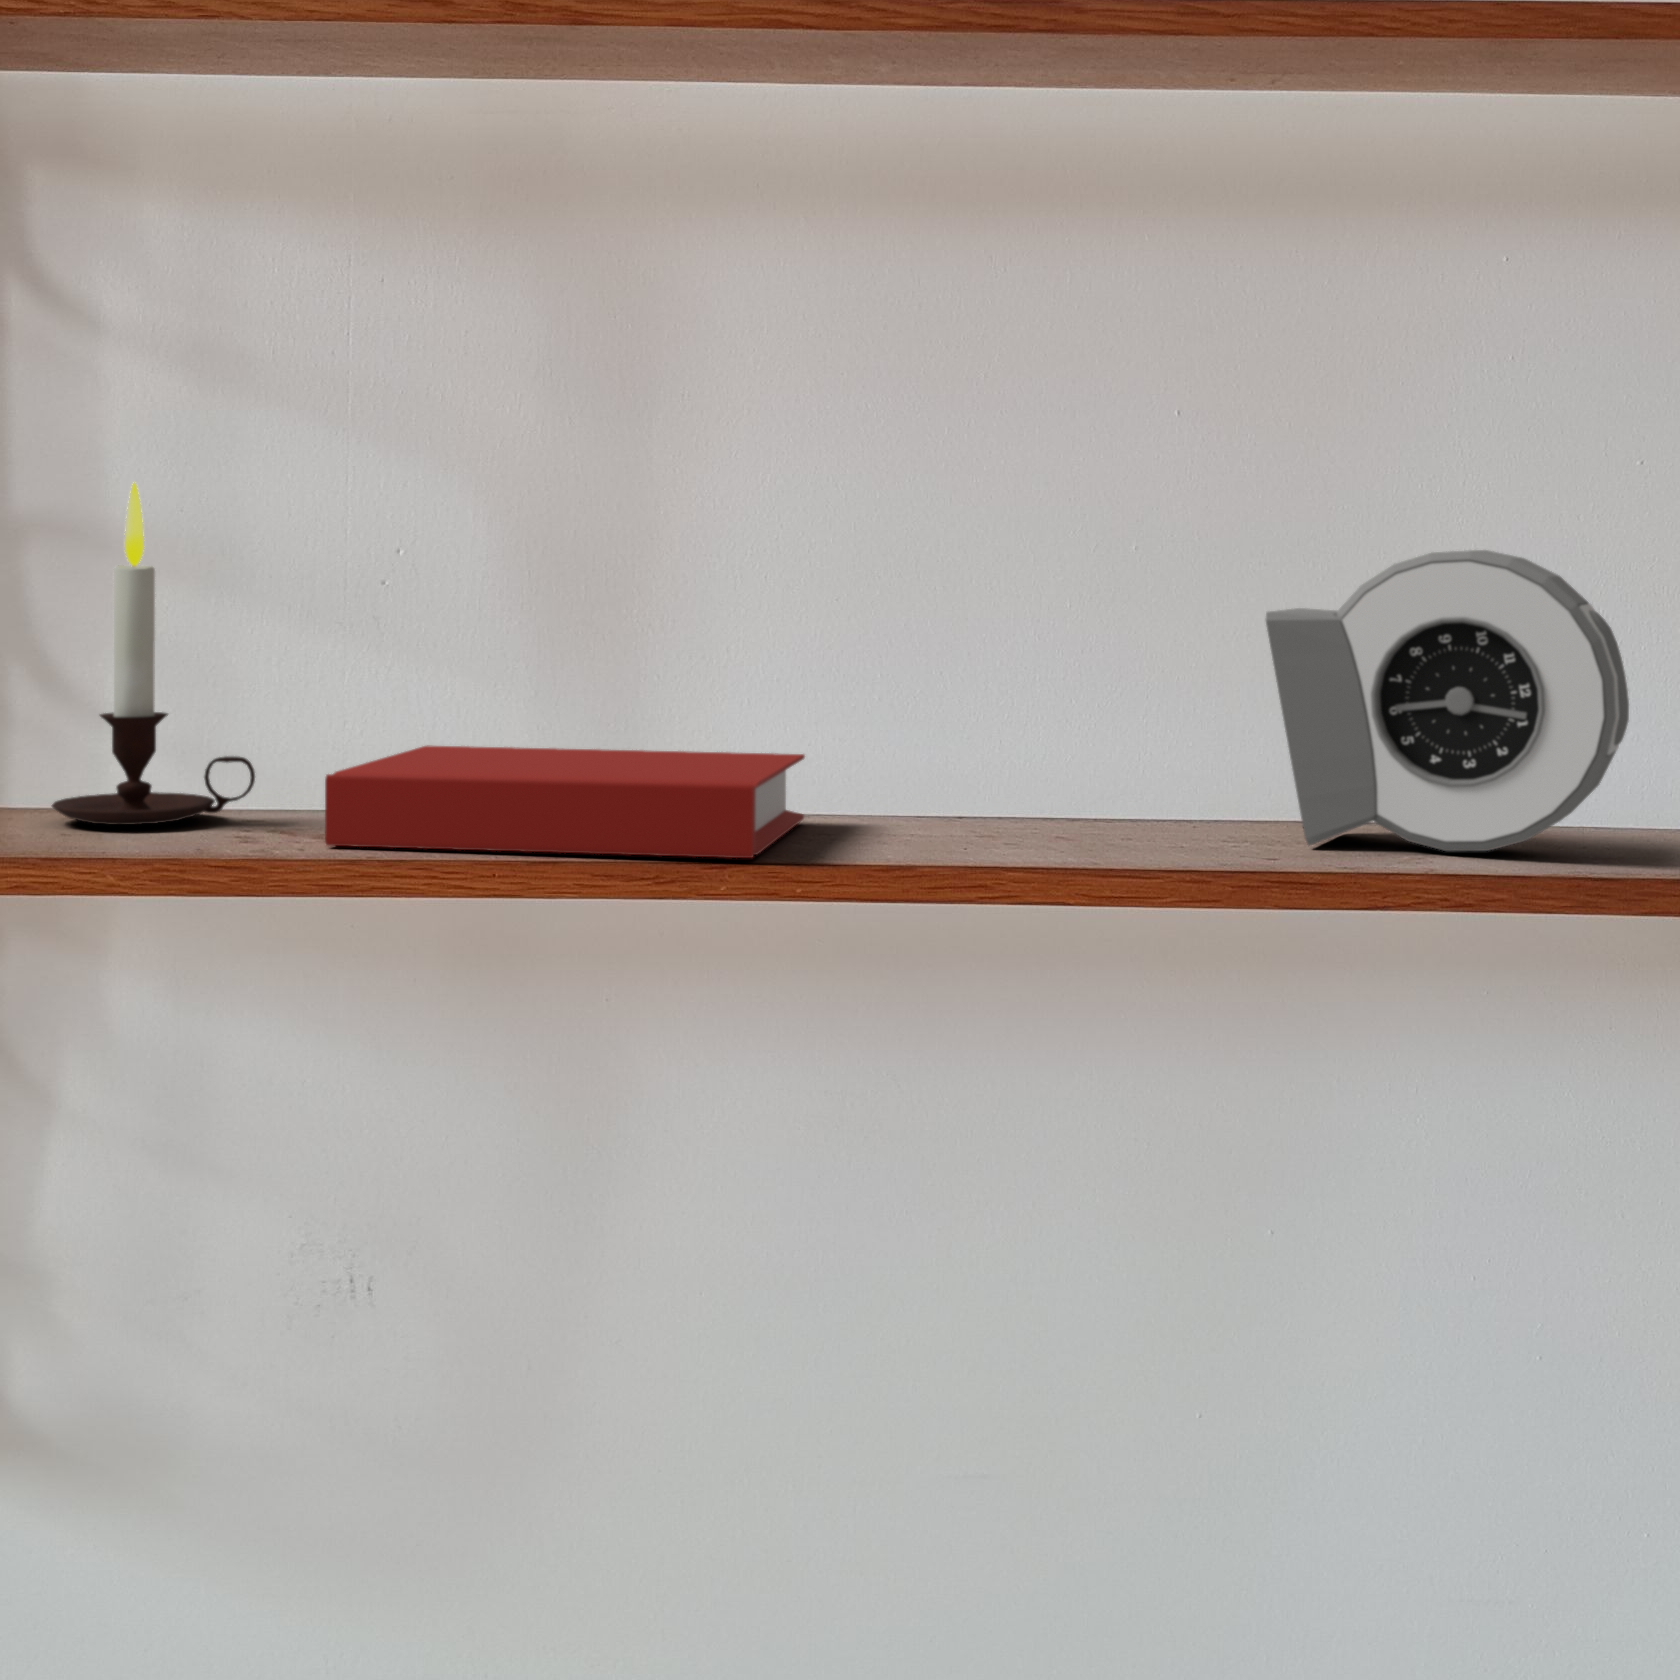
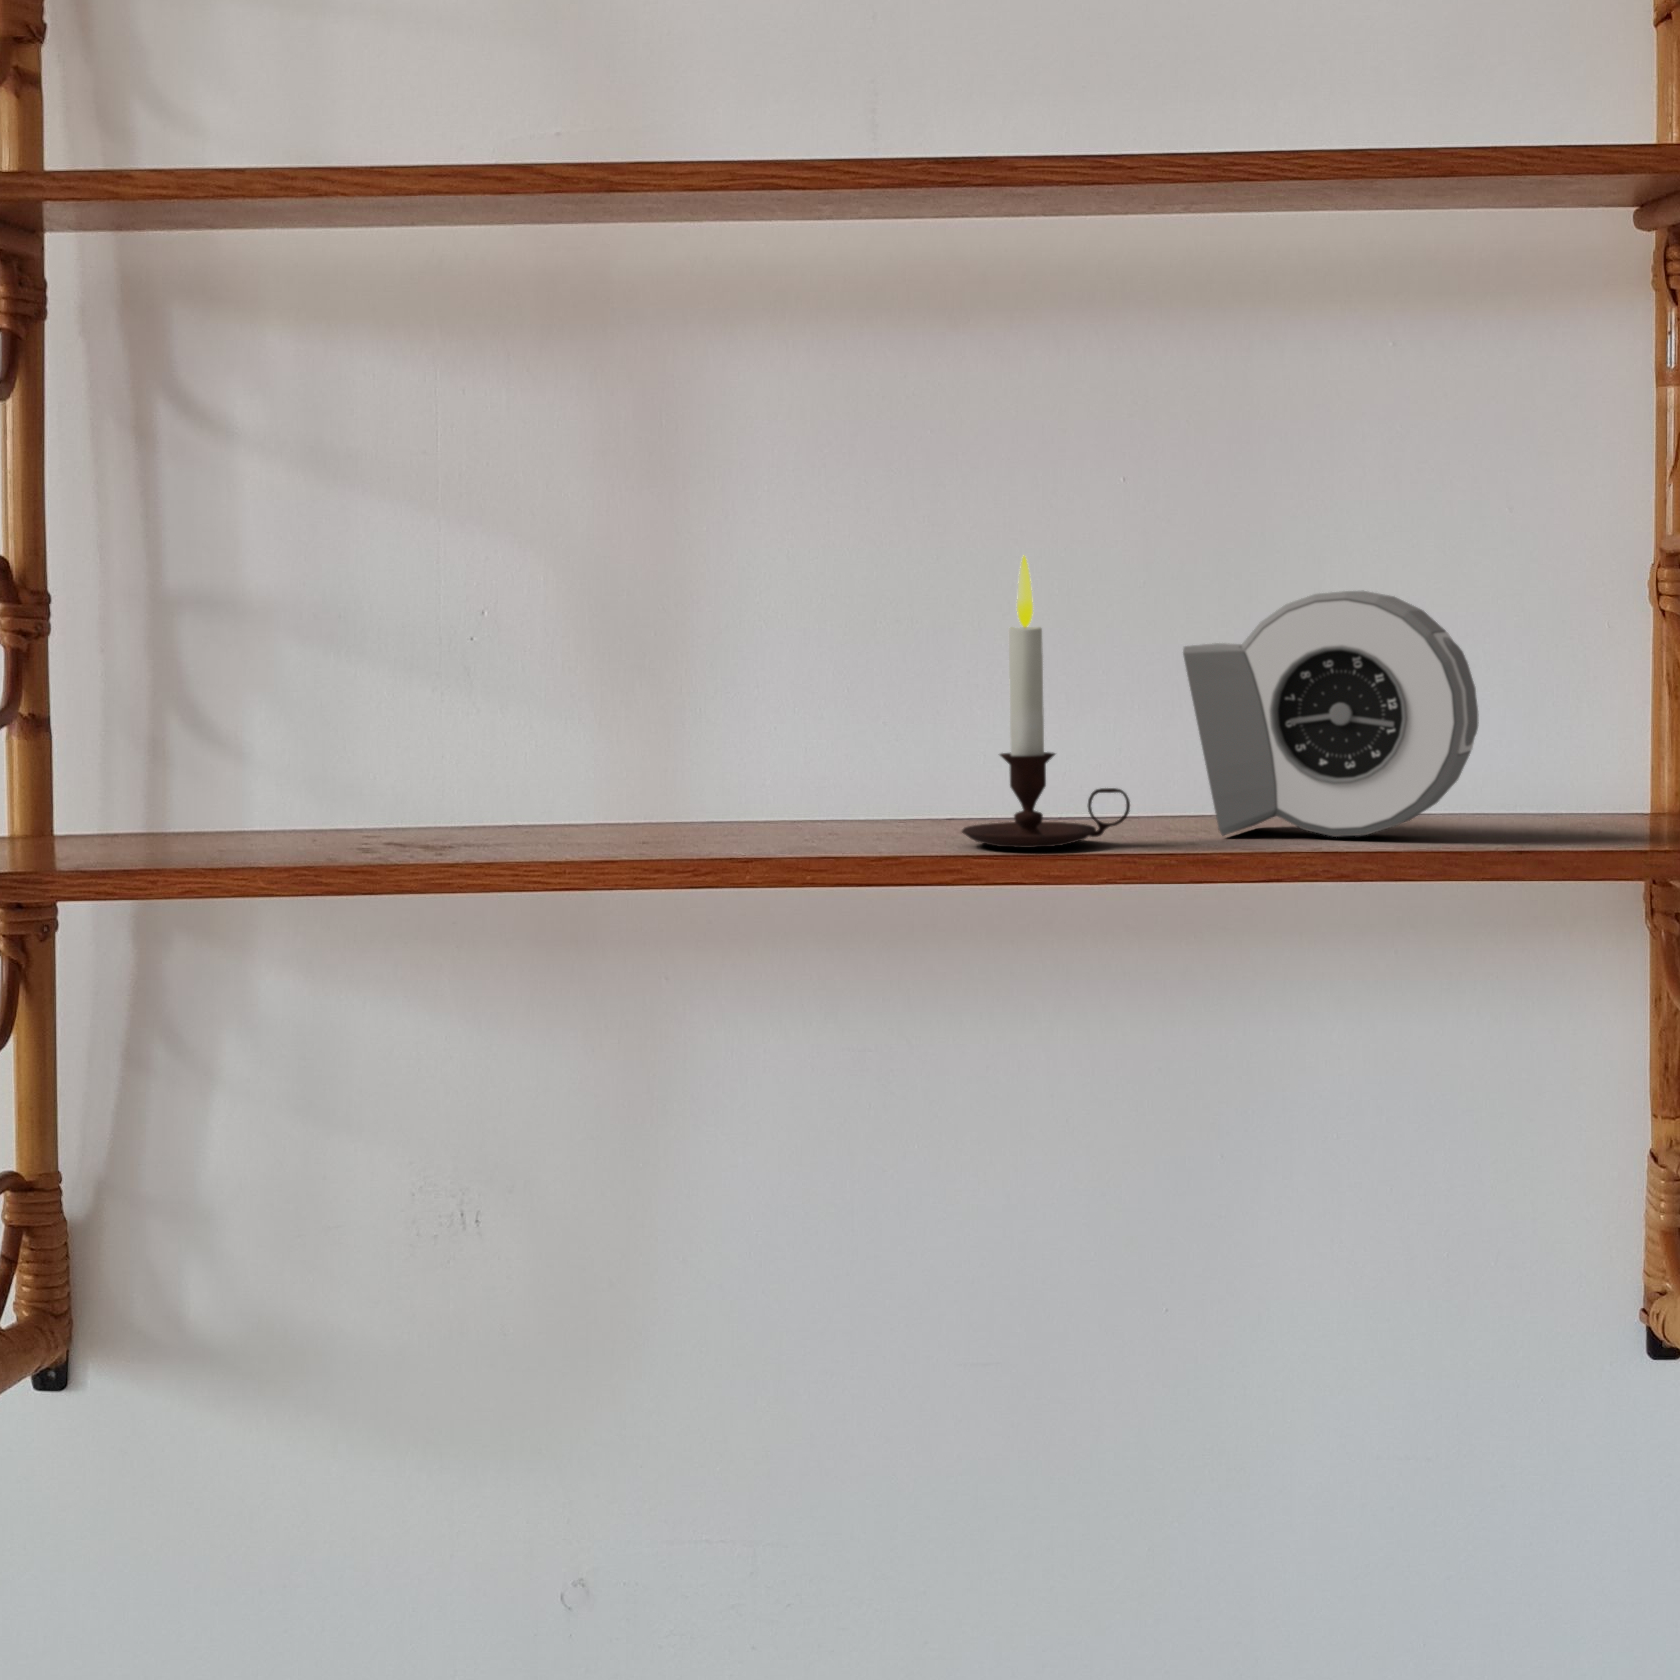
candle: present [52,483,255,825] -> present [962,556,1130,848]
book: present [325,745,805,858] -> none [426,774,815,852]

